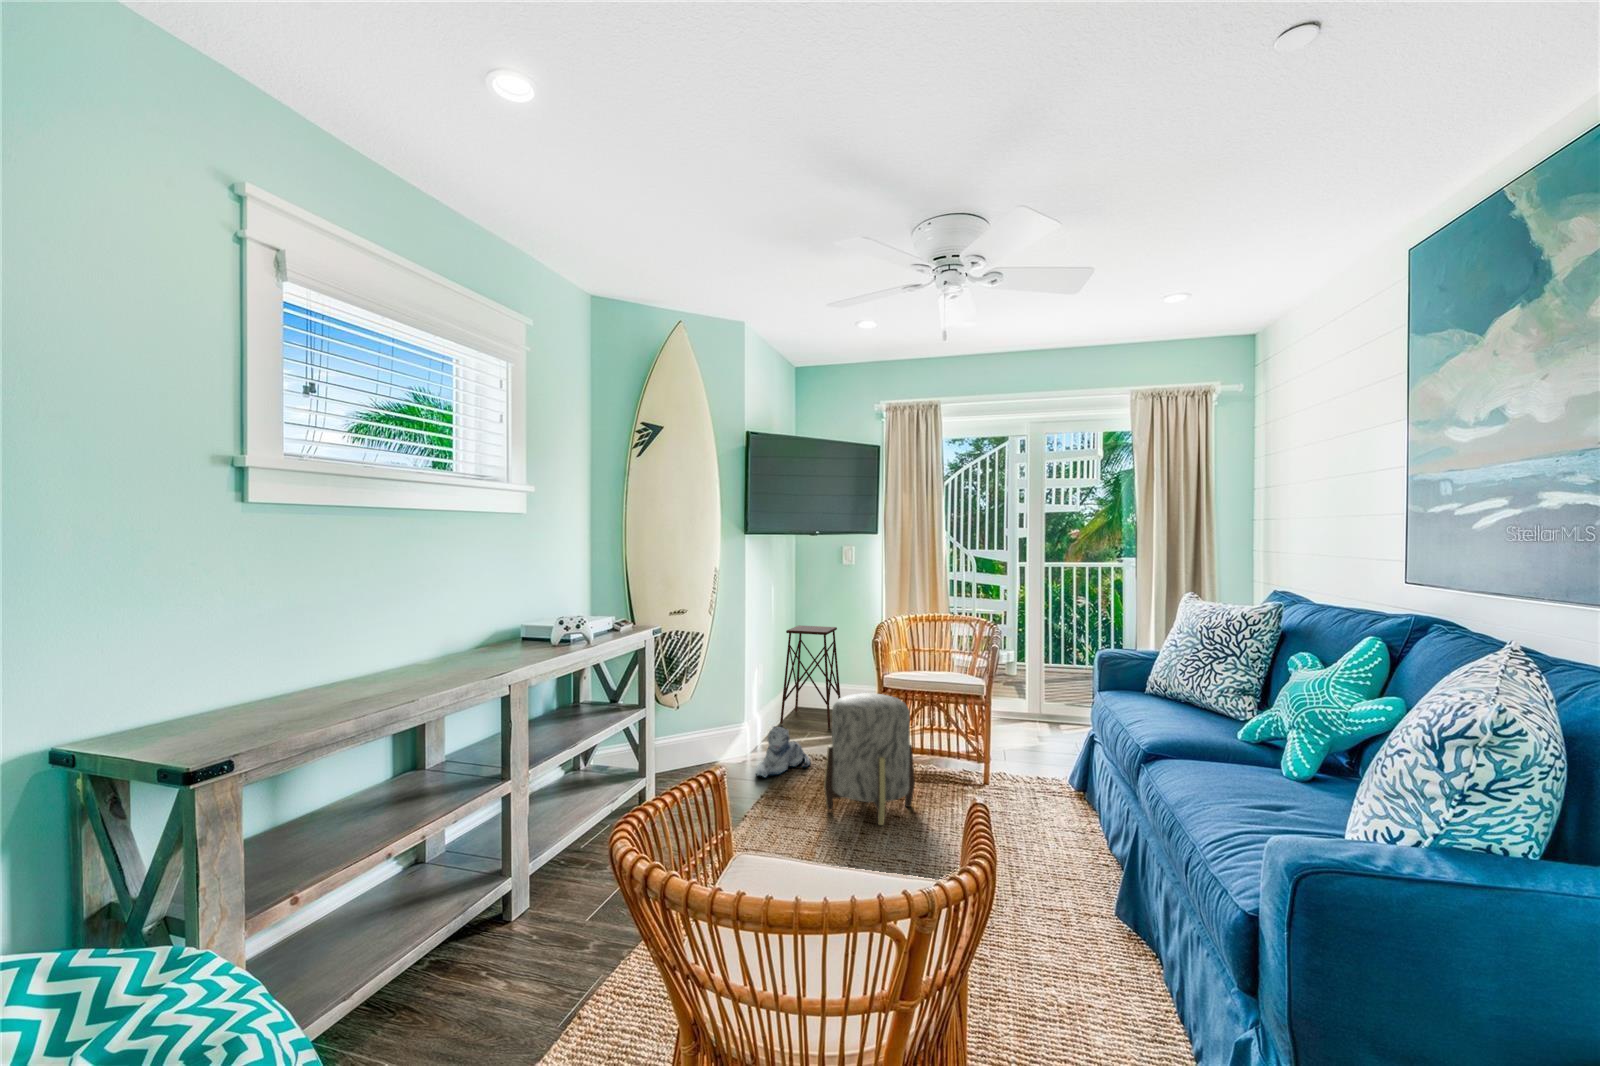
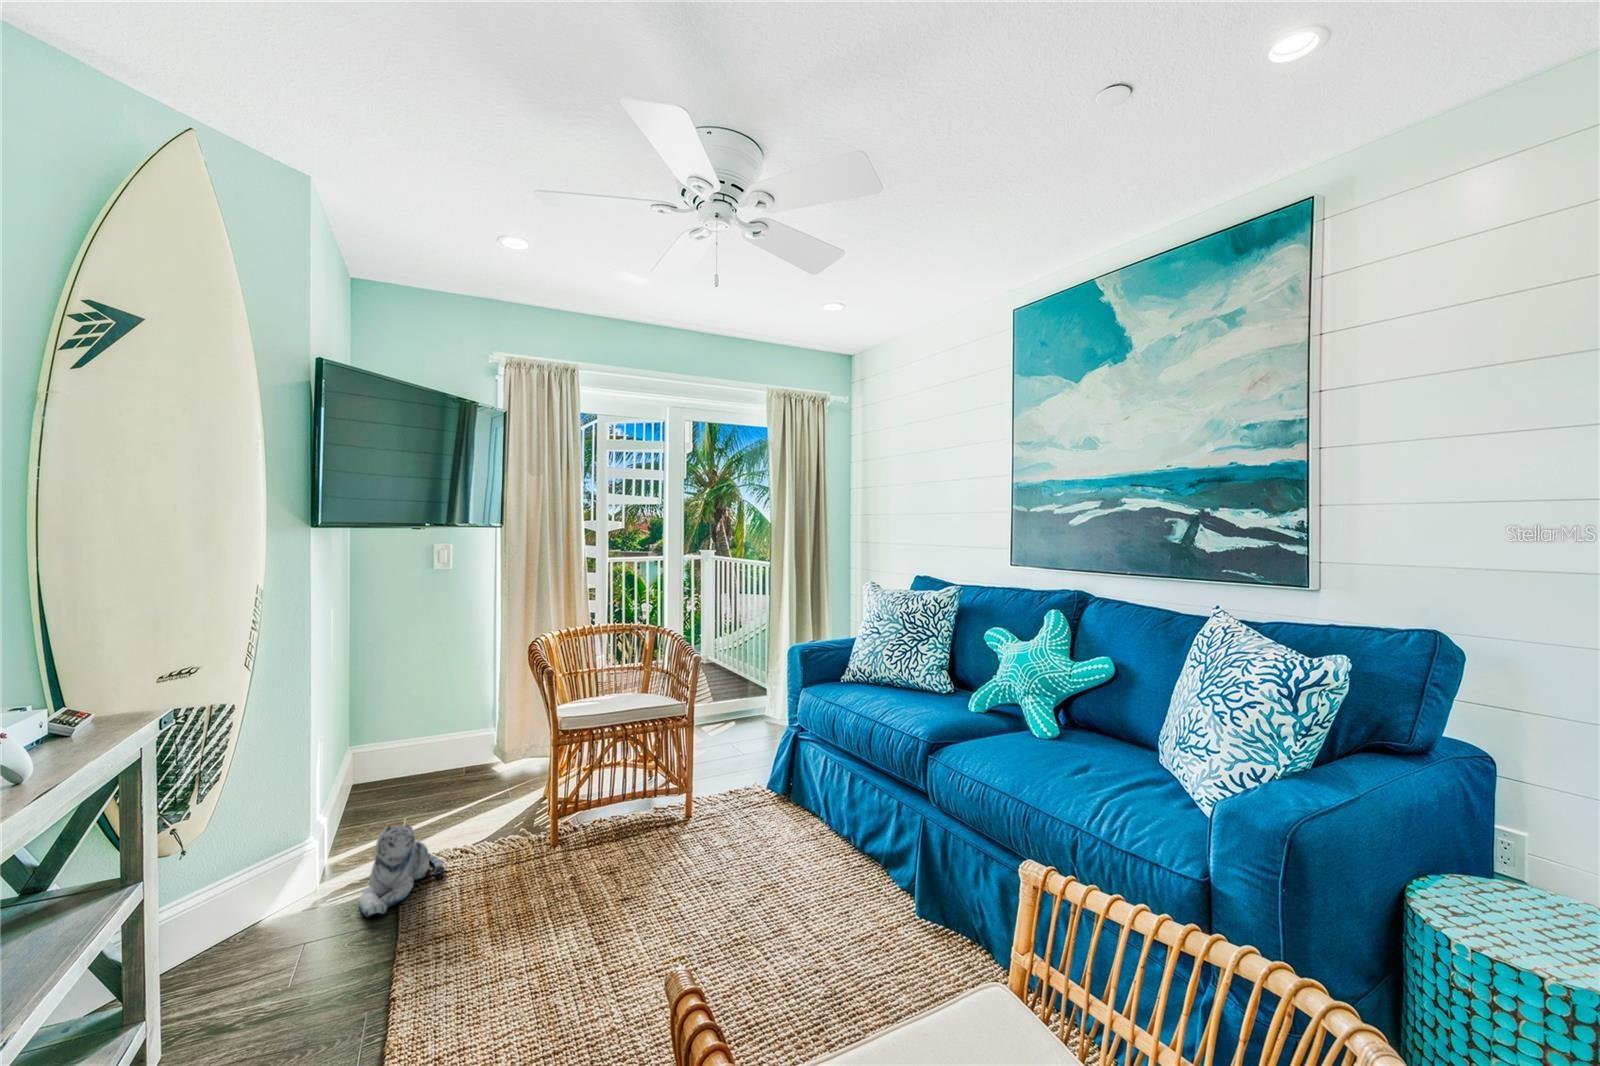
side table: present [780,625,840,728] -> none [349,661,441,817]
ottoman: present [824,693,915,825] -> none [515,743,633,930]

